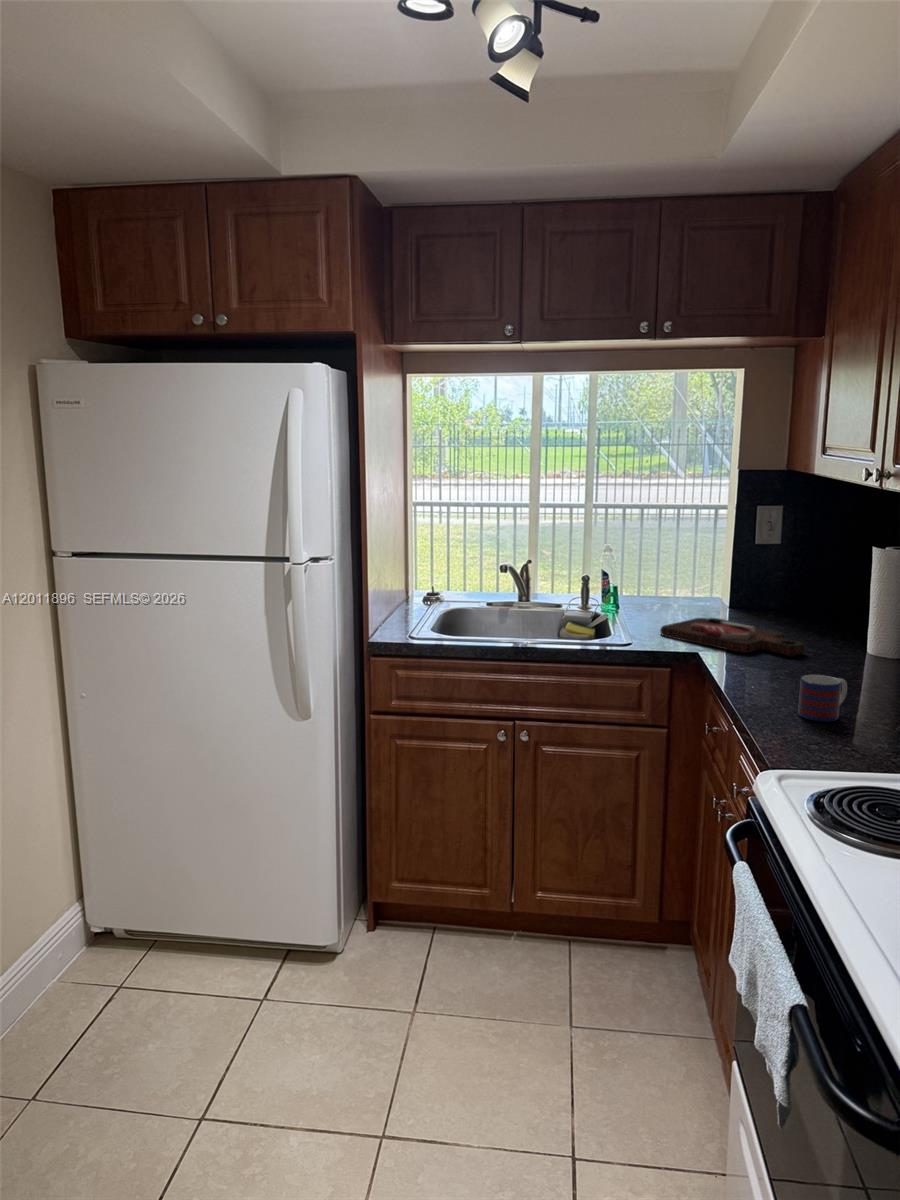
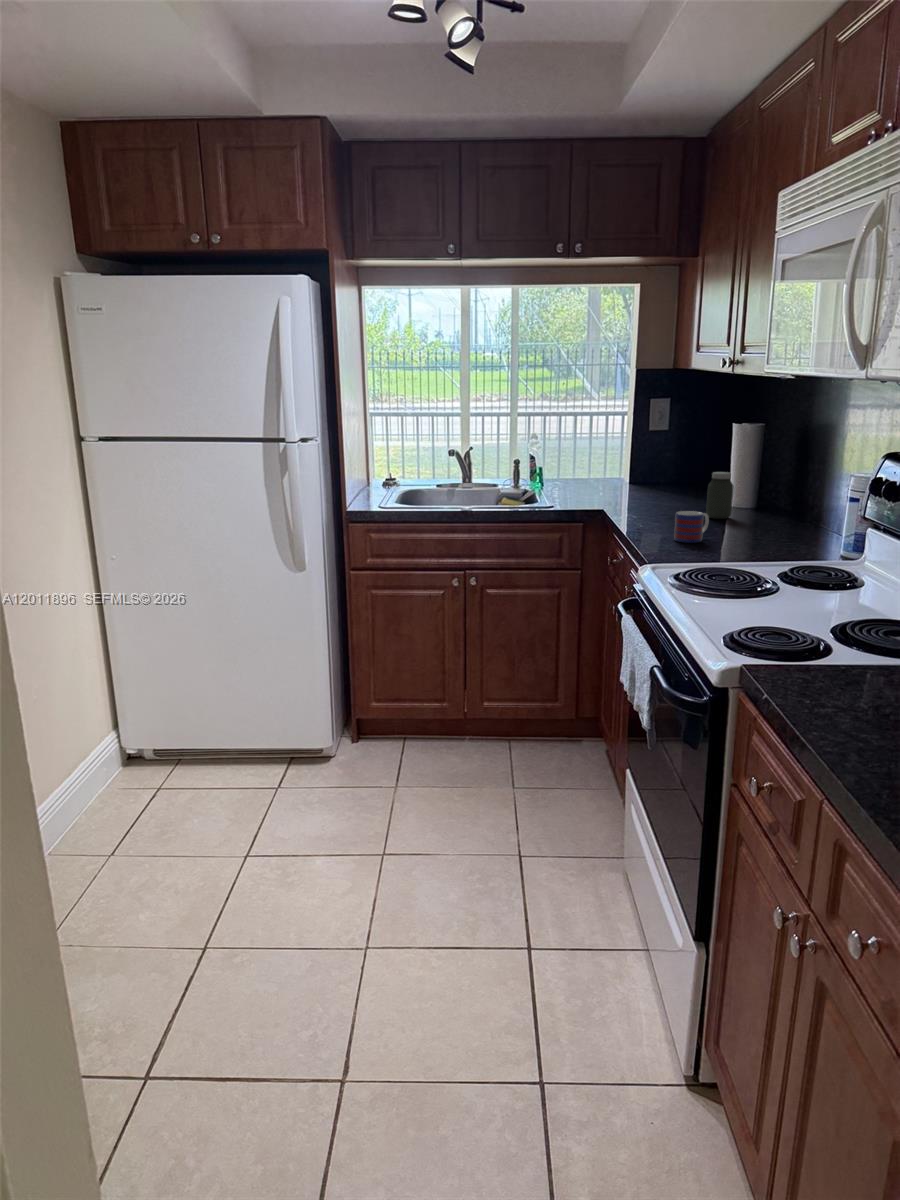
jar: none [837,612,875,675] -> present [706,472,734,519]
cutting board: present [660,618,806,655] -> none [575,488,685,509]

